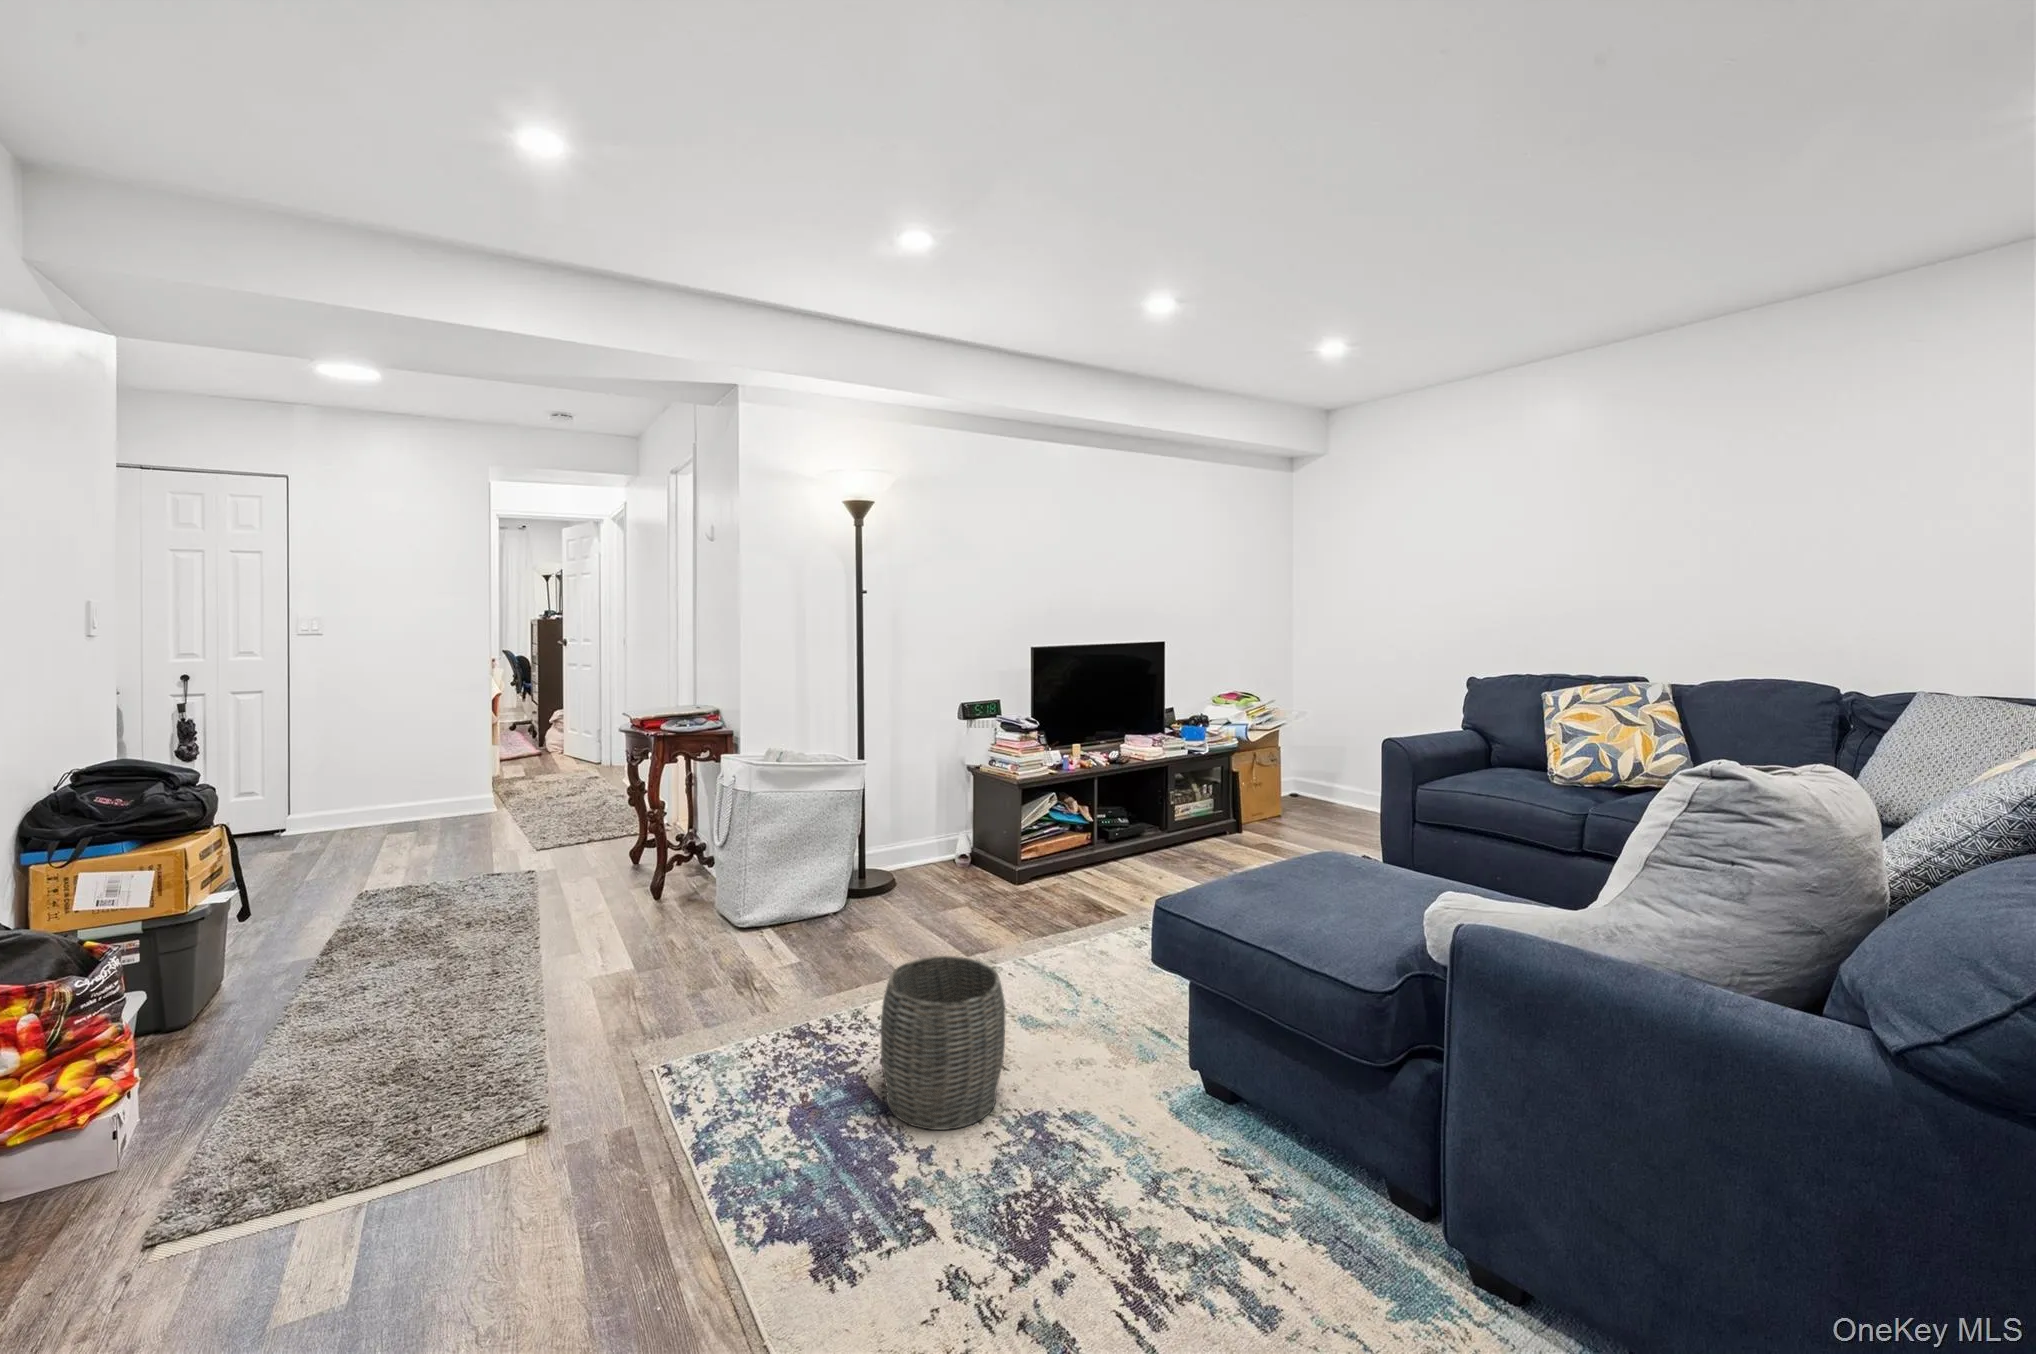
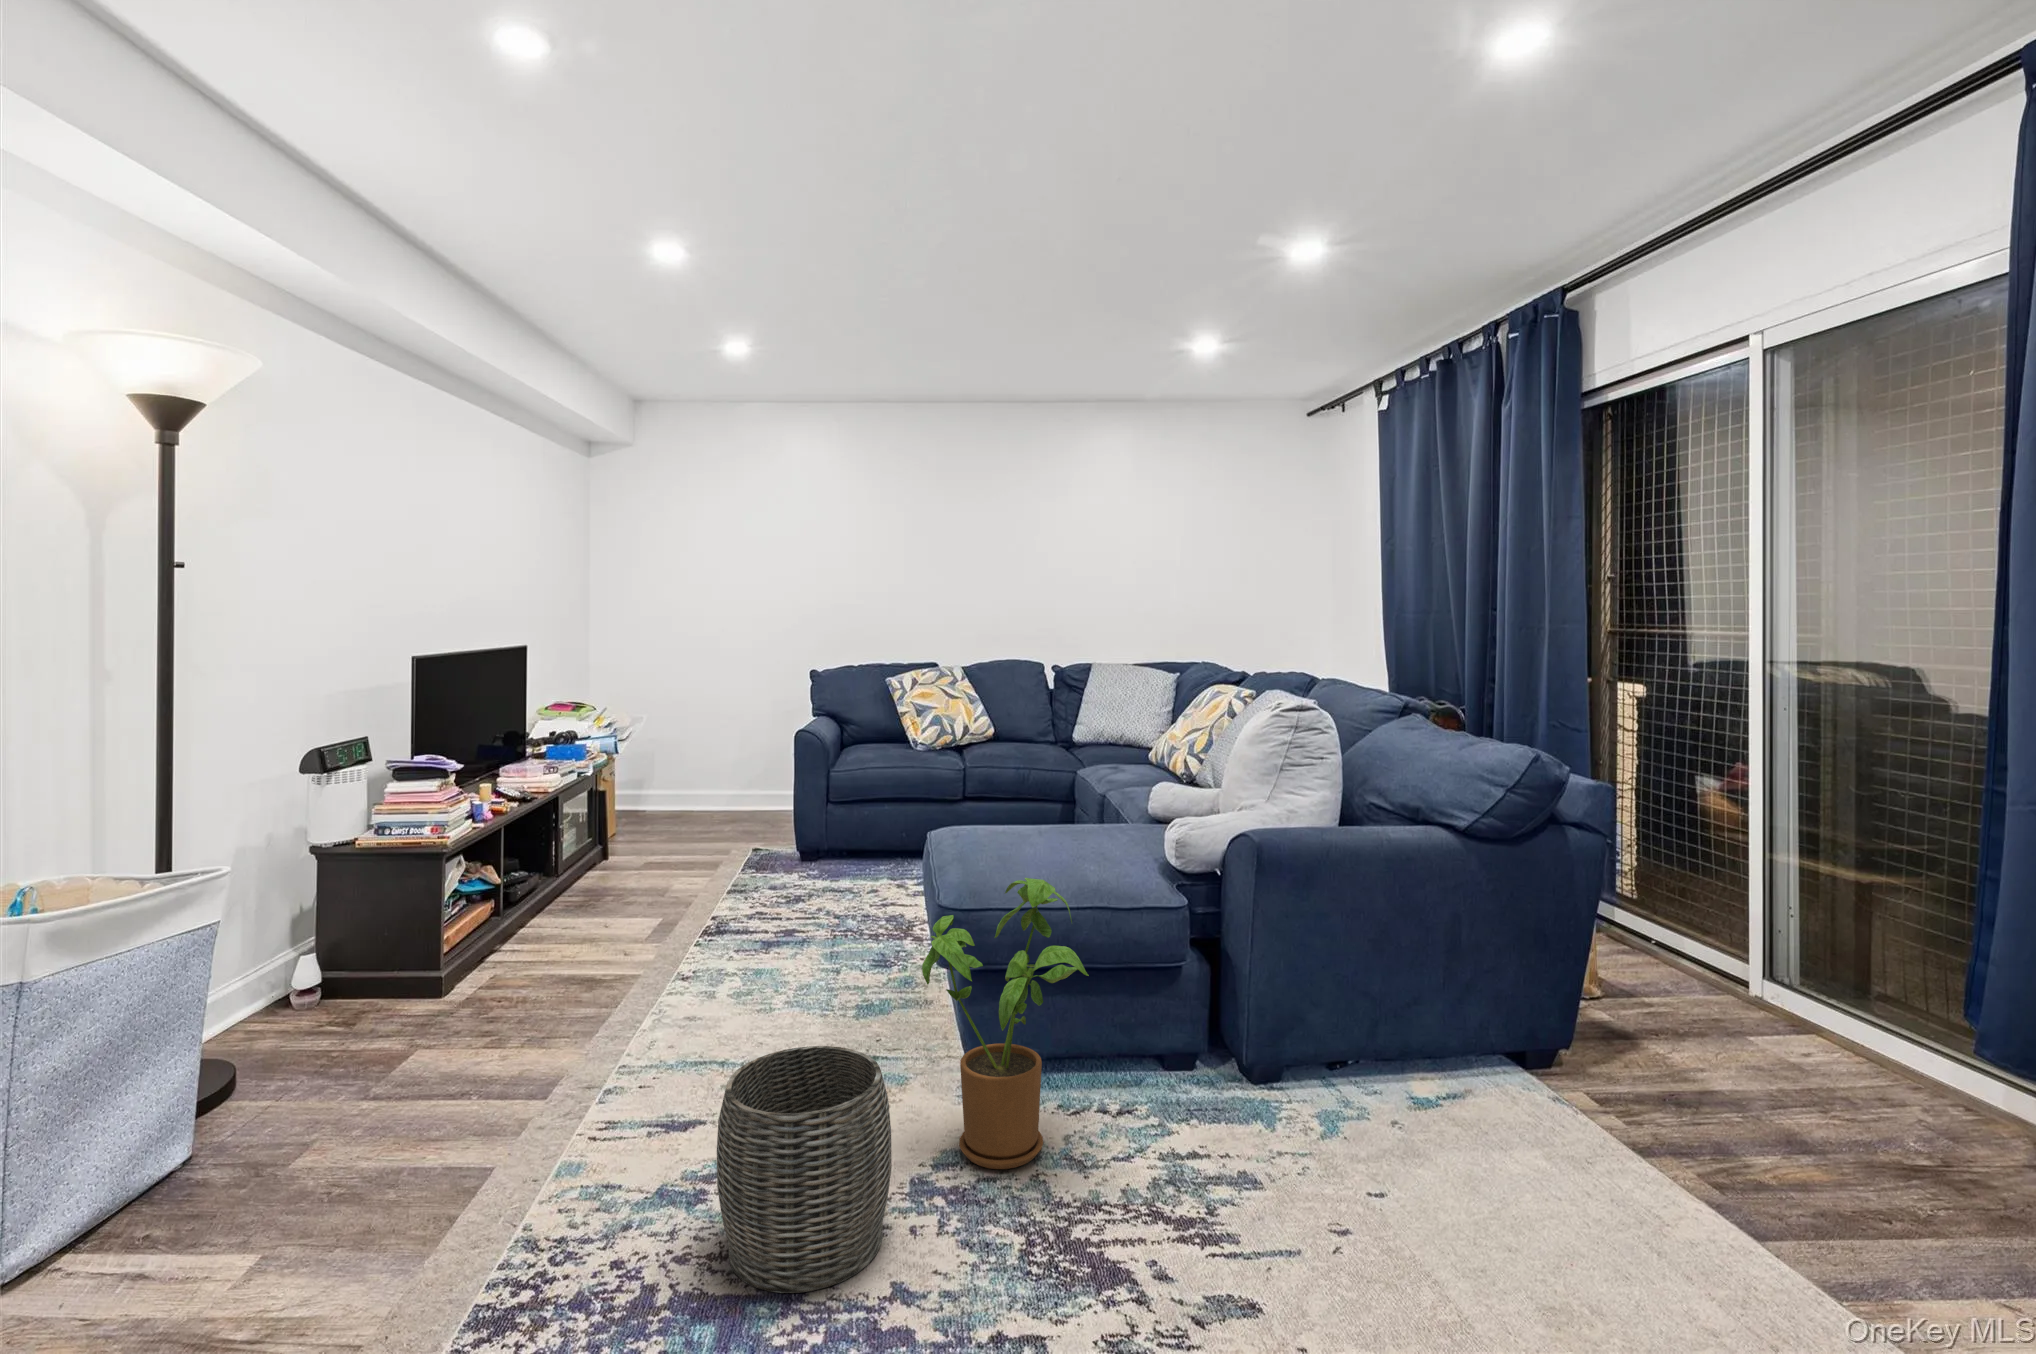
house plant: none [1084,898,1232,1152] -> present [922,878,1089,1169]

